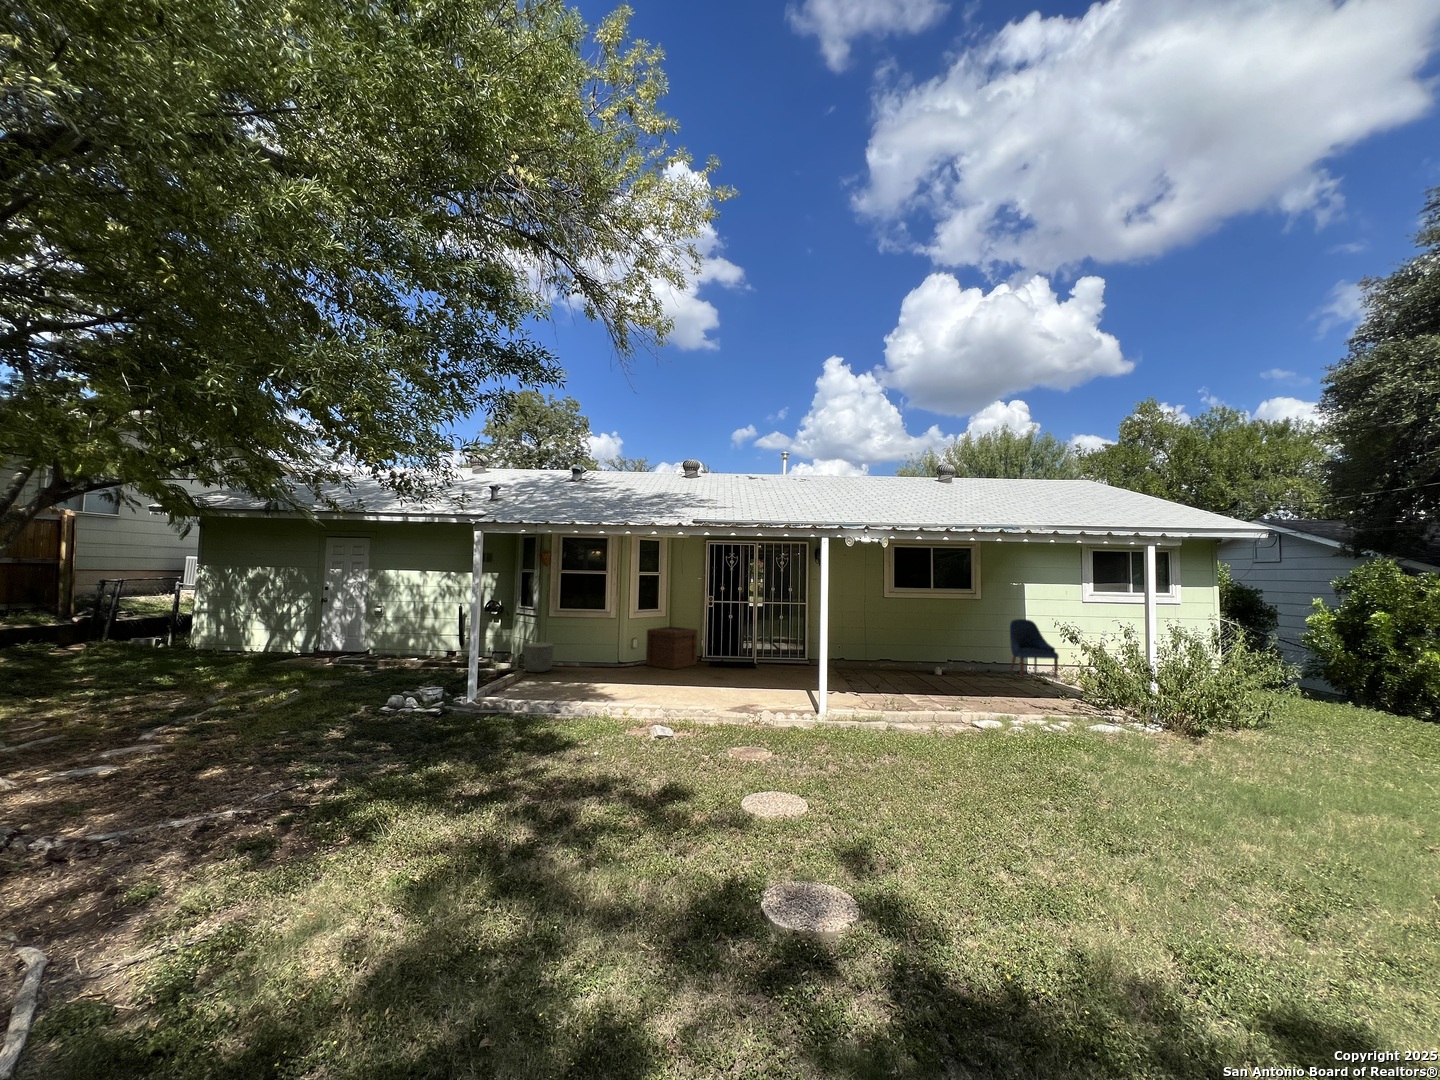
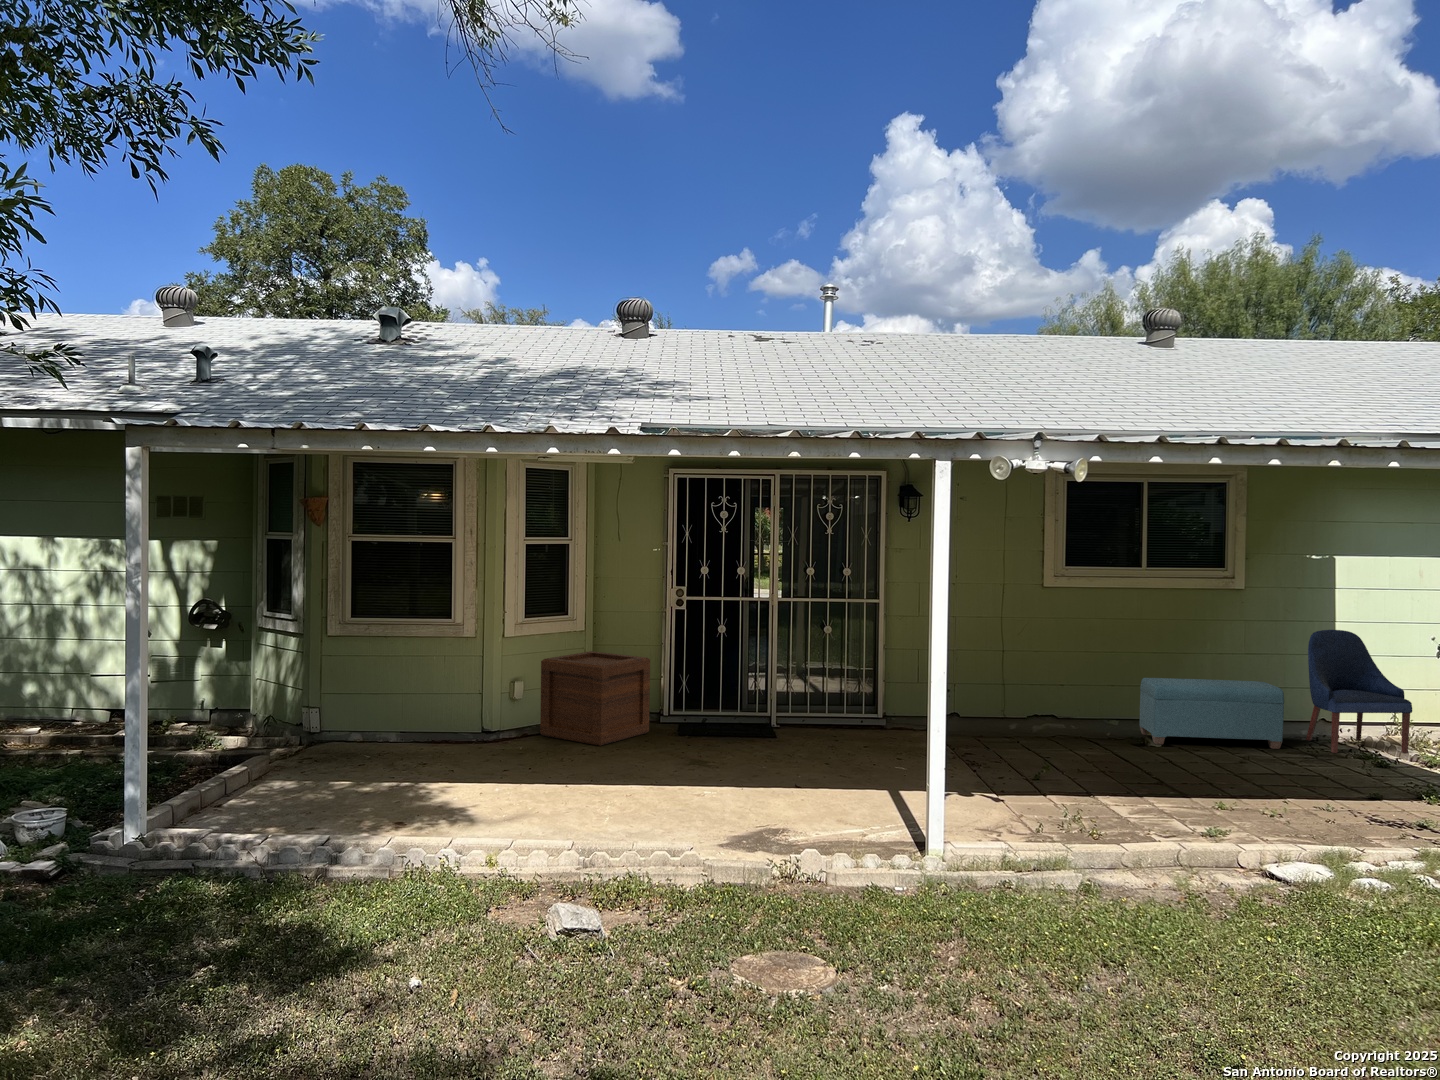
bench: none [930,641,997,675] -> present [1139,678,1284,749]
planter: present [524,643,553,672] -> none [271,692,337,757]

